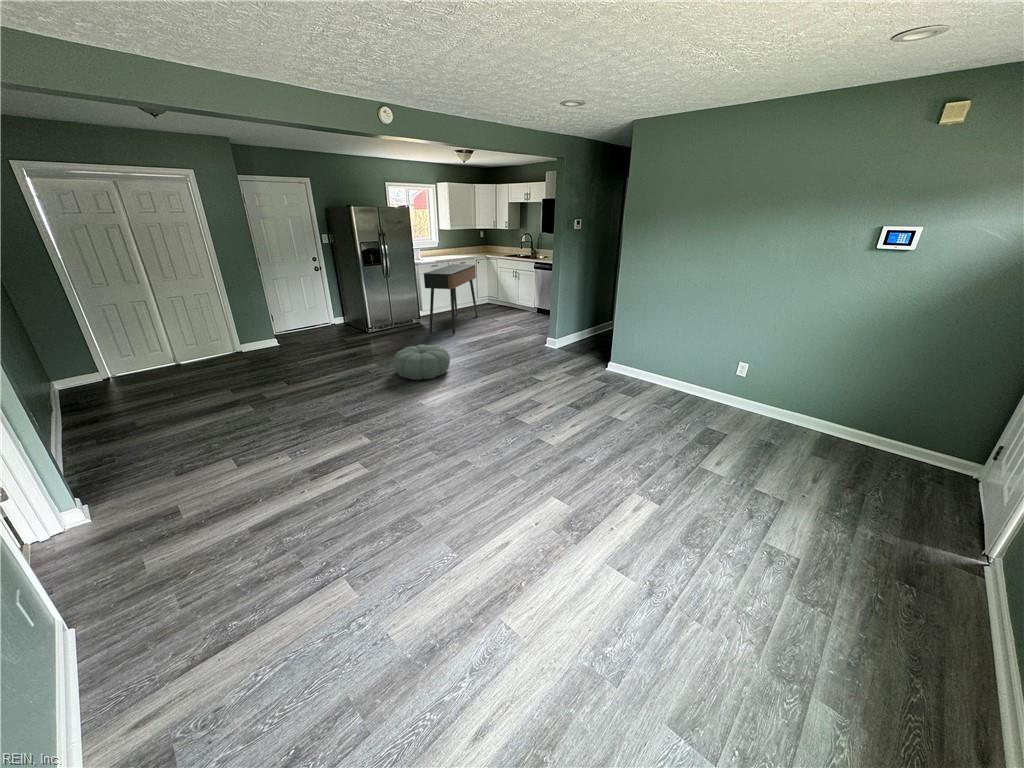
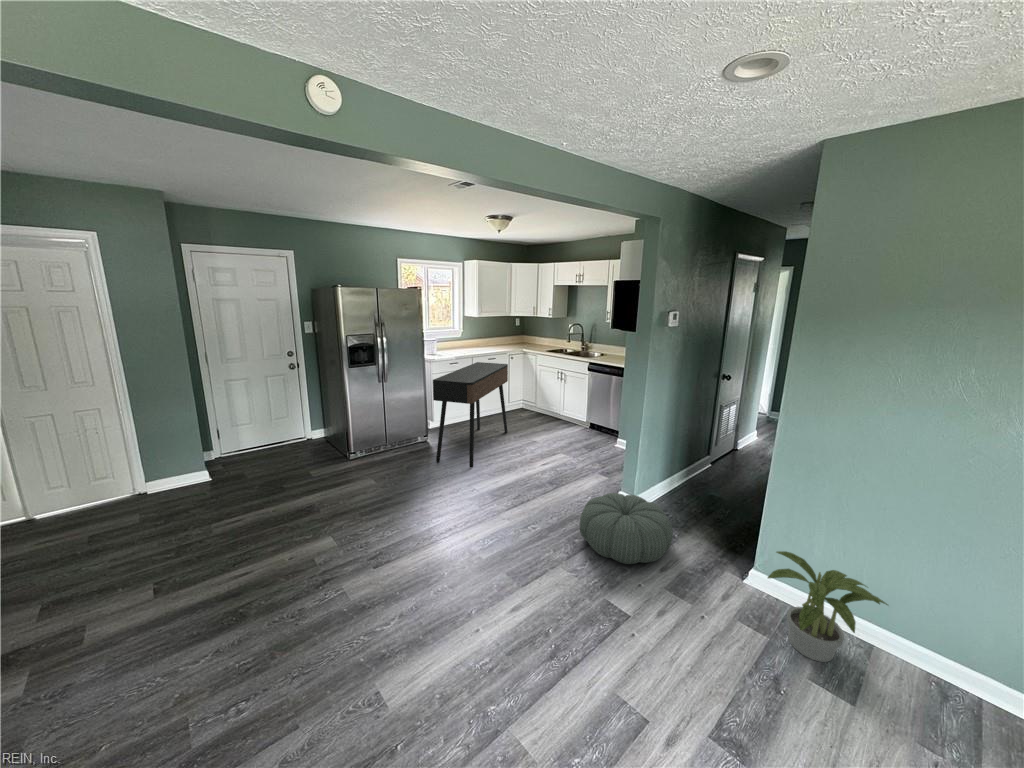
potted plant: none [606,344,658,390] -> present [768,551,888,662]
pouf: present [393,345,450,380] -> present [580,493,673,564]

